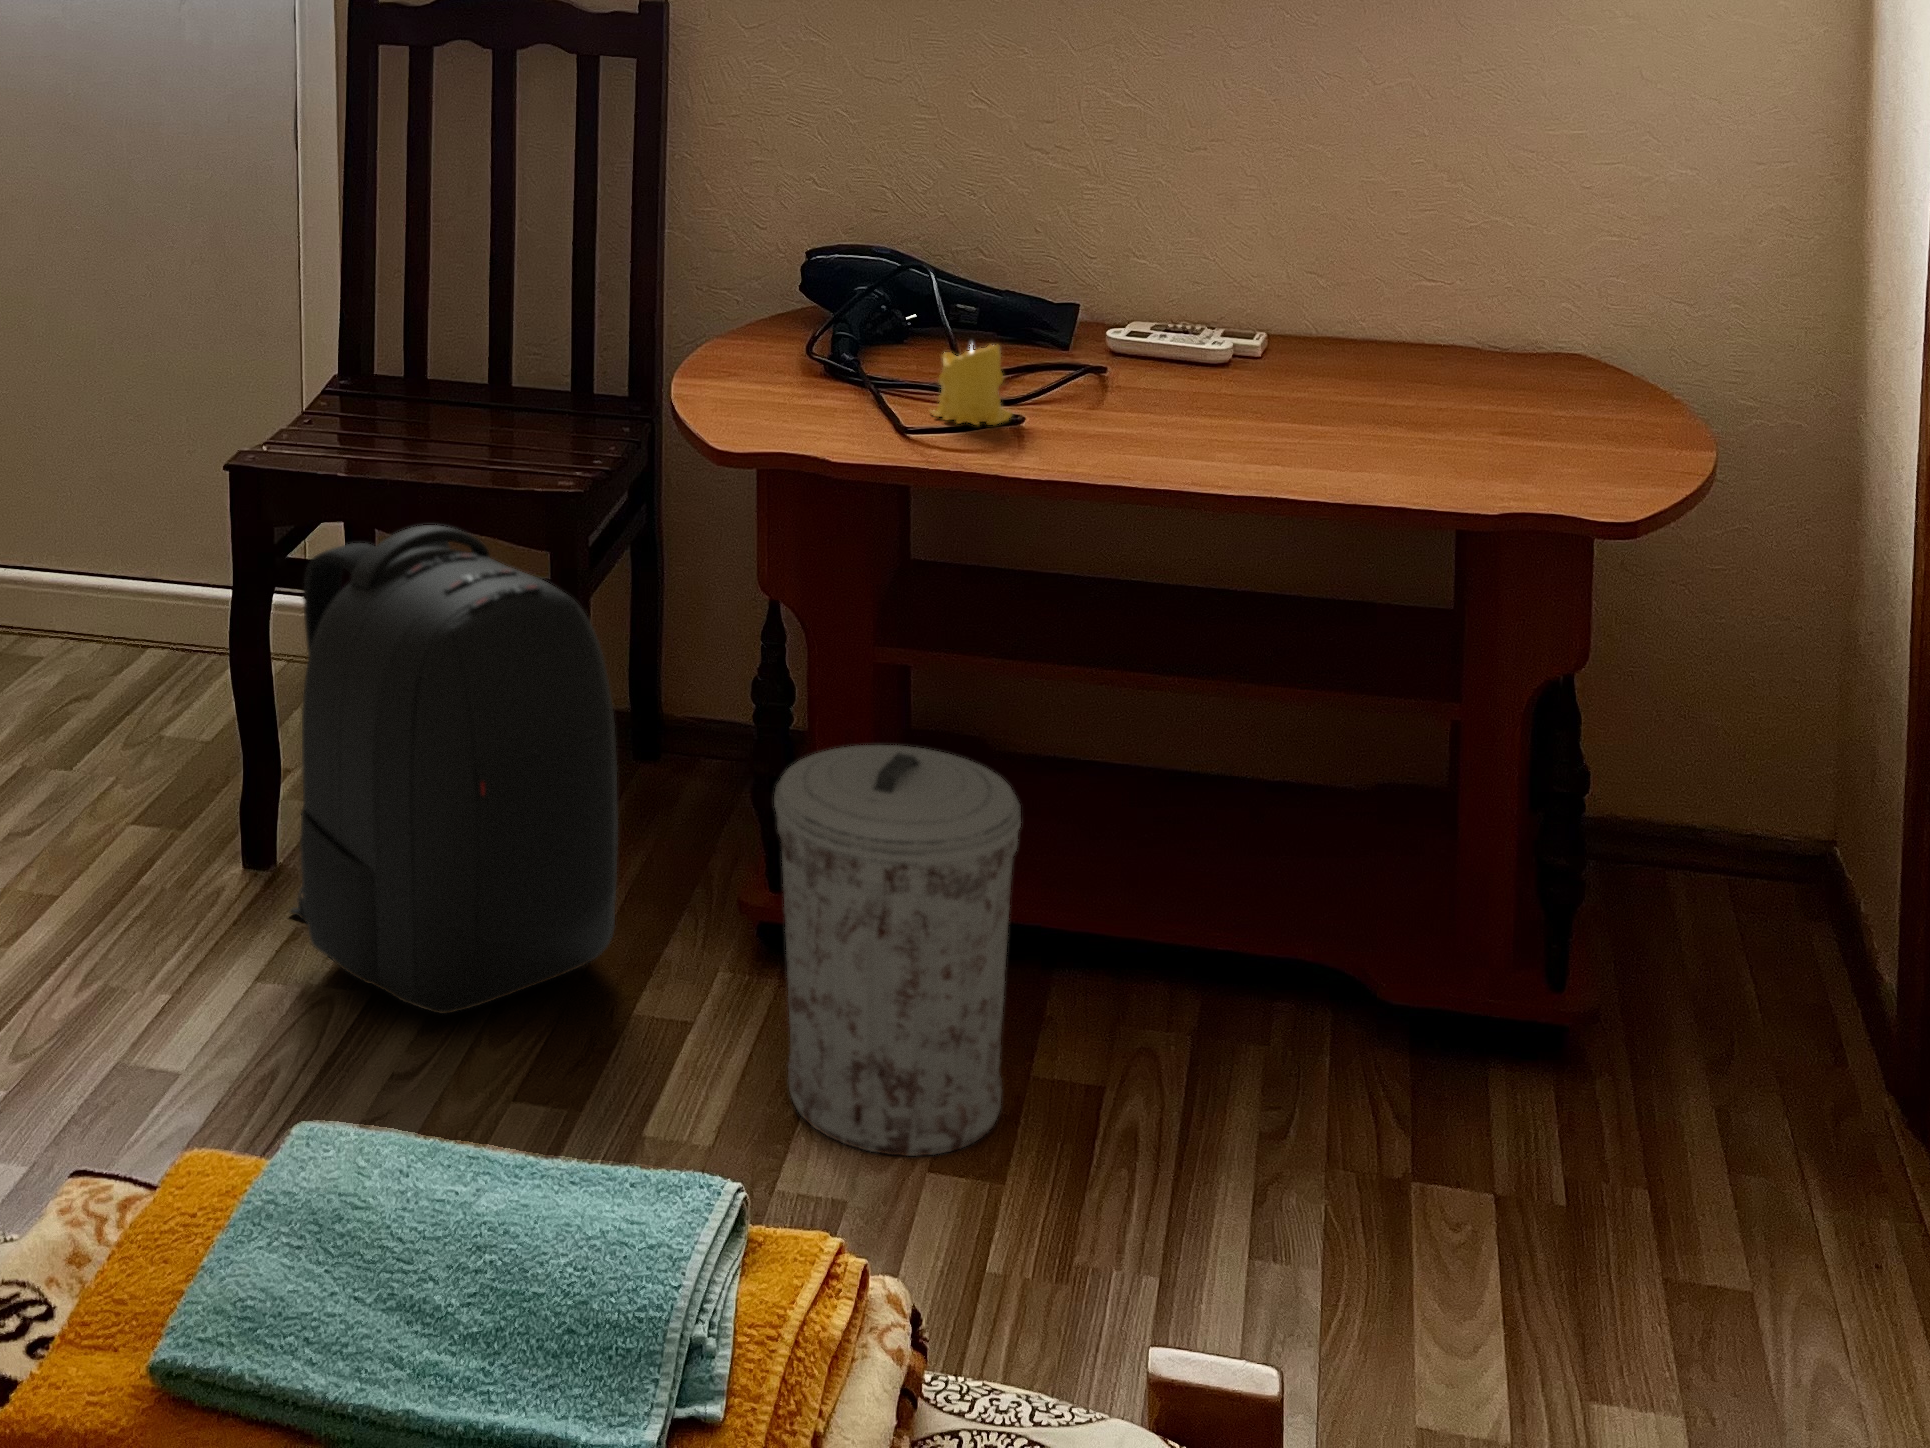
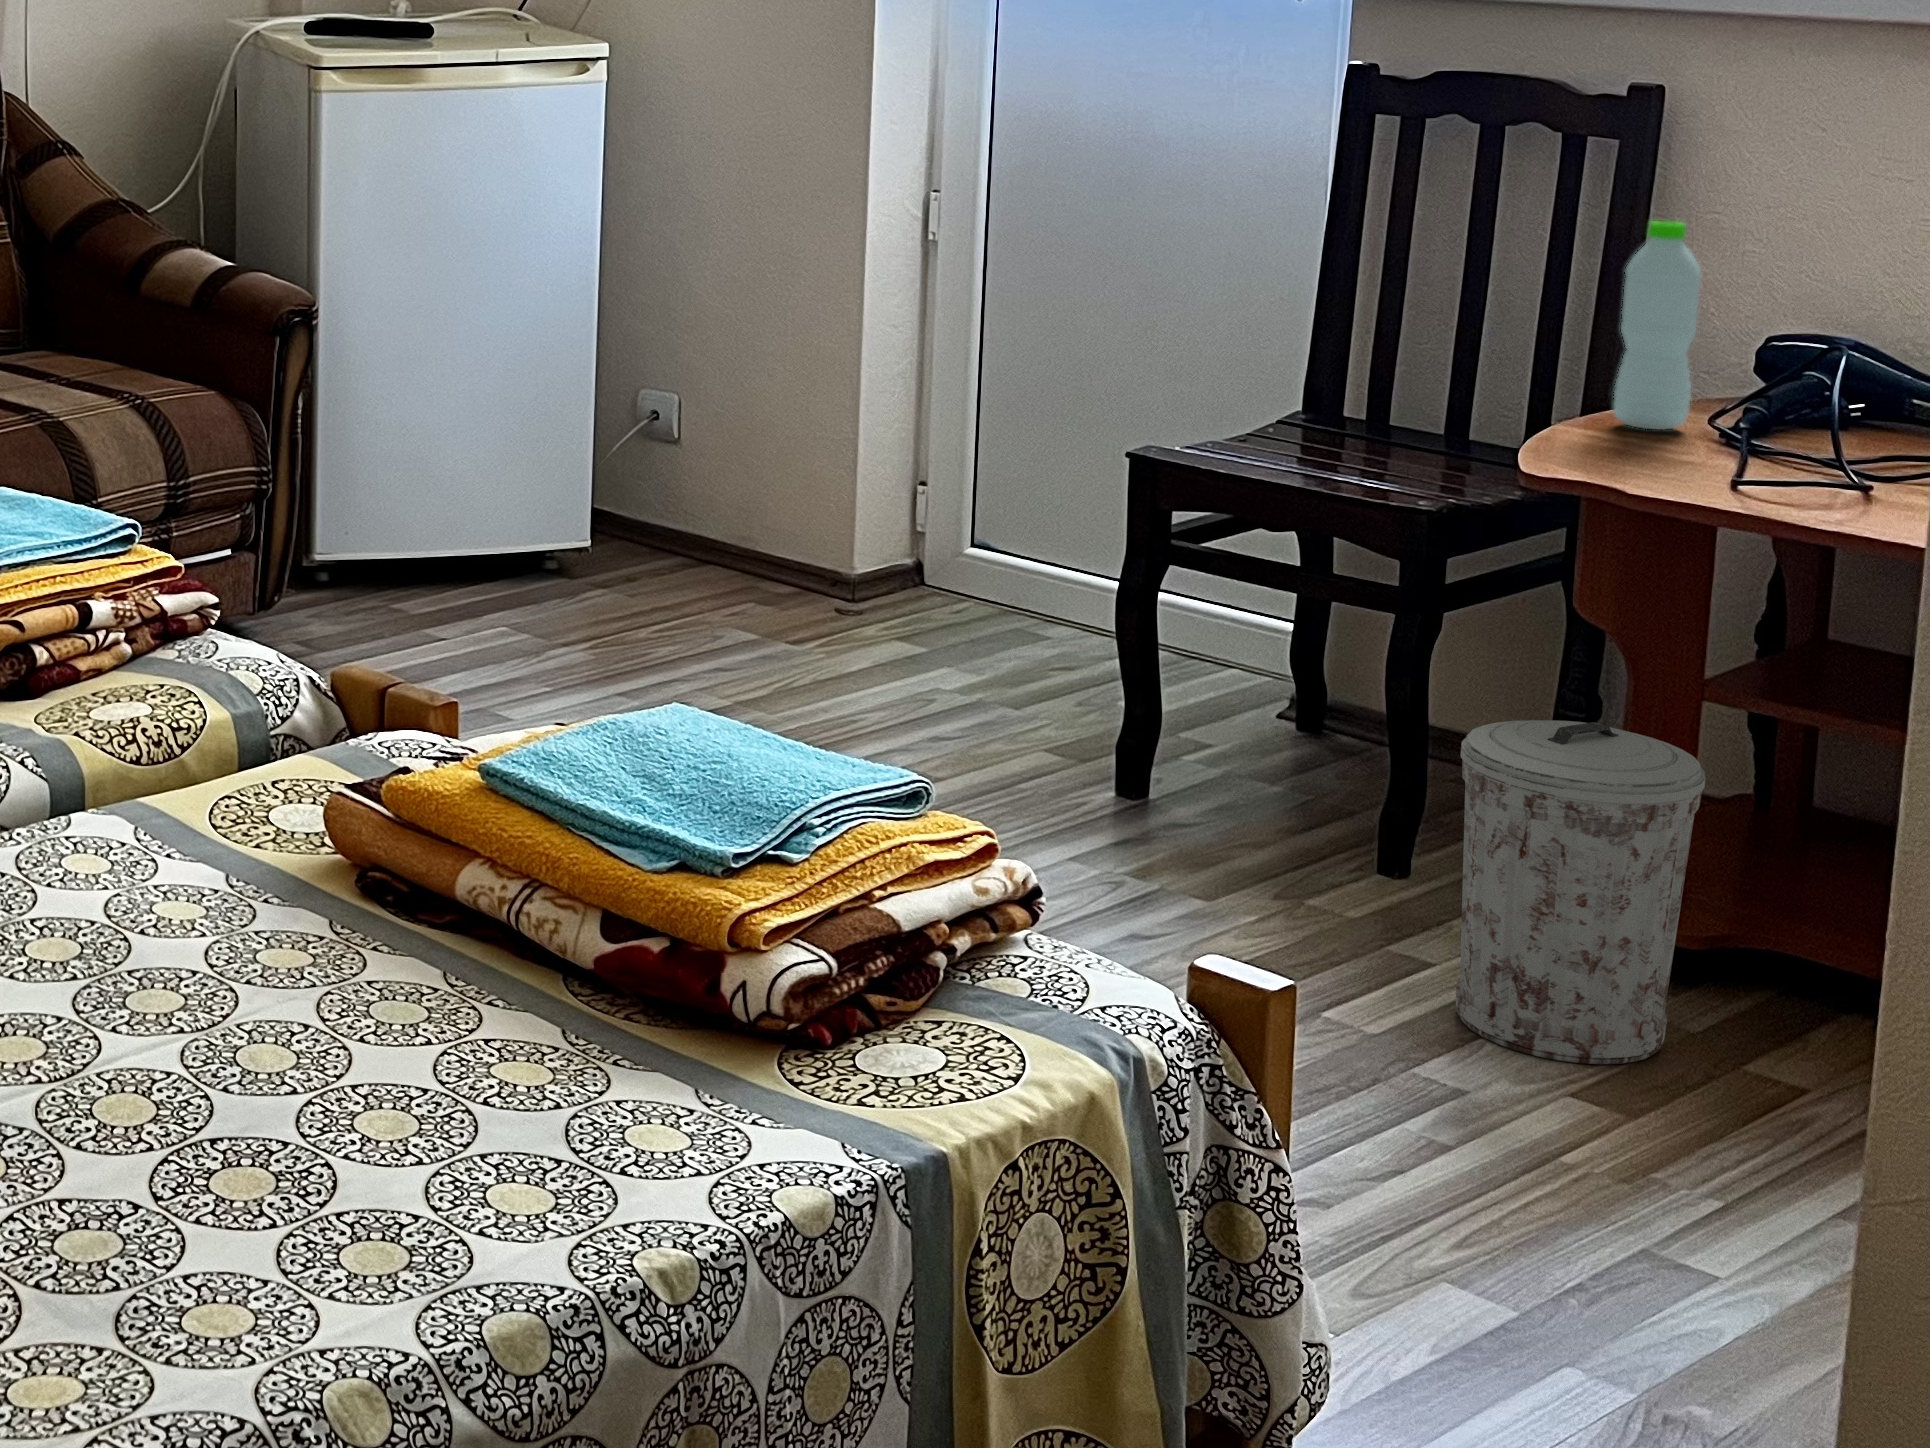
water bottle: none [760,162,832,386] -> present [1614,221,1702,429]
candle: present [931,344,1012,425] -> none [1753,394,1839,474]
backpack: present [290,525,618,1014] -> none [1100,498,1395,893]

